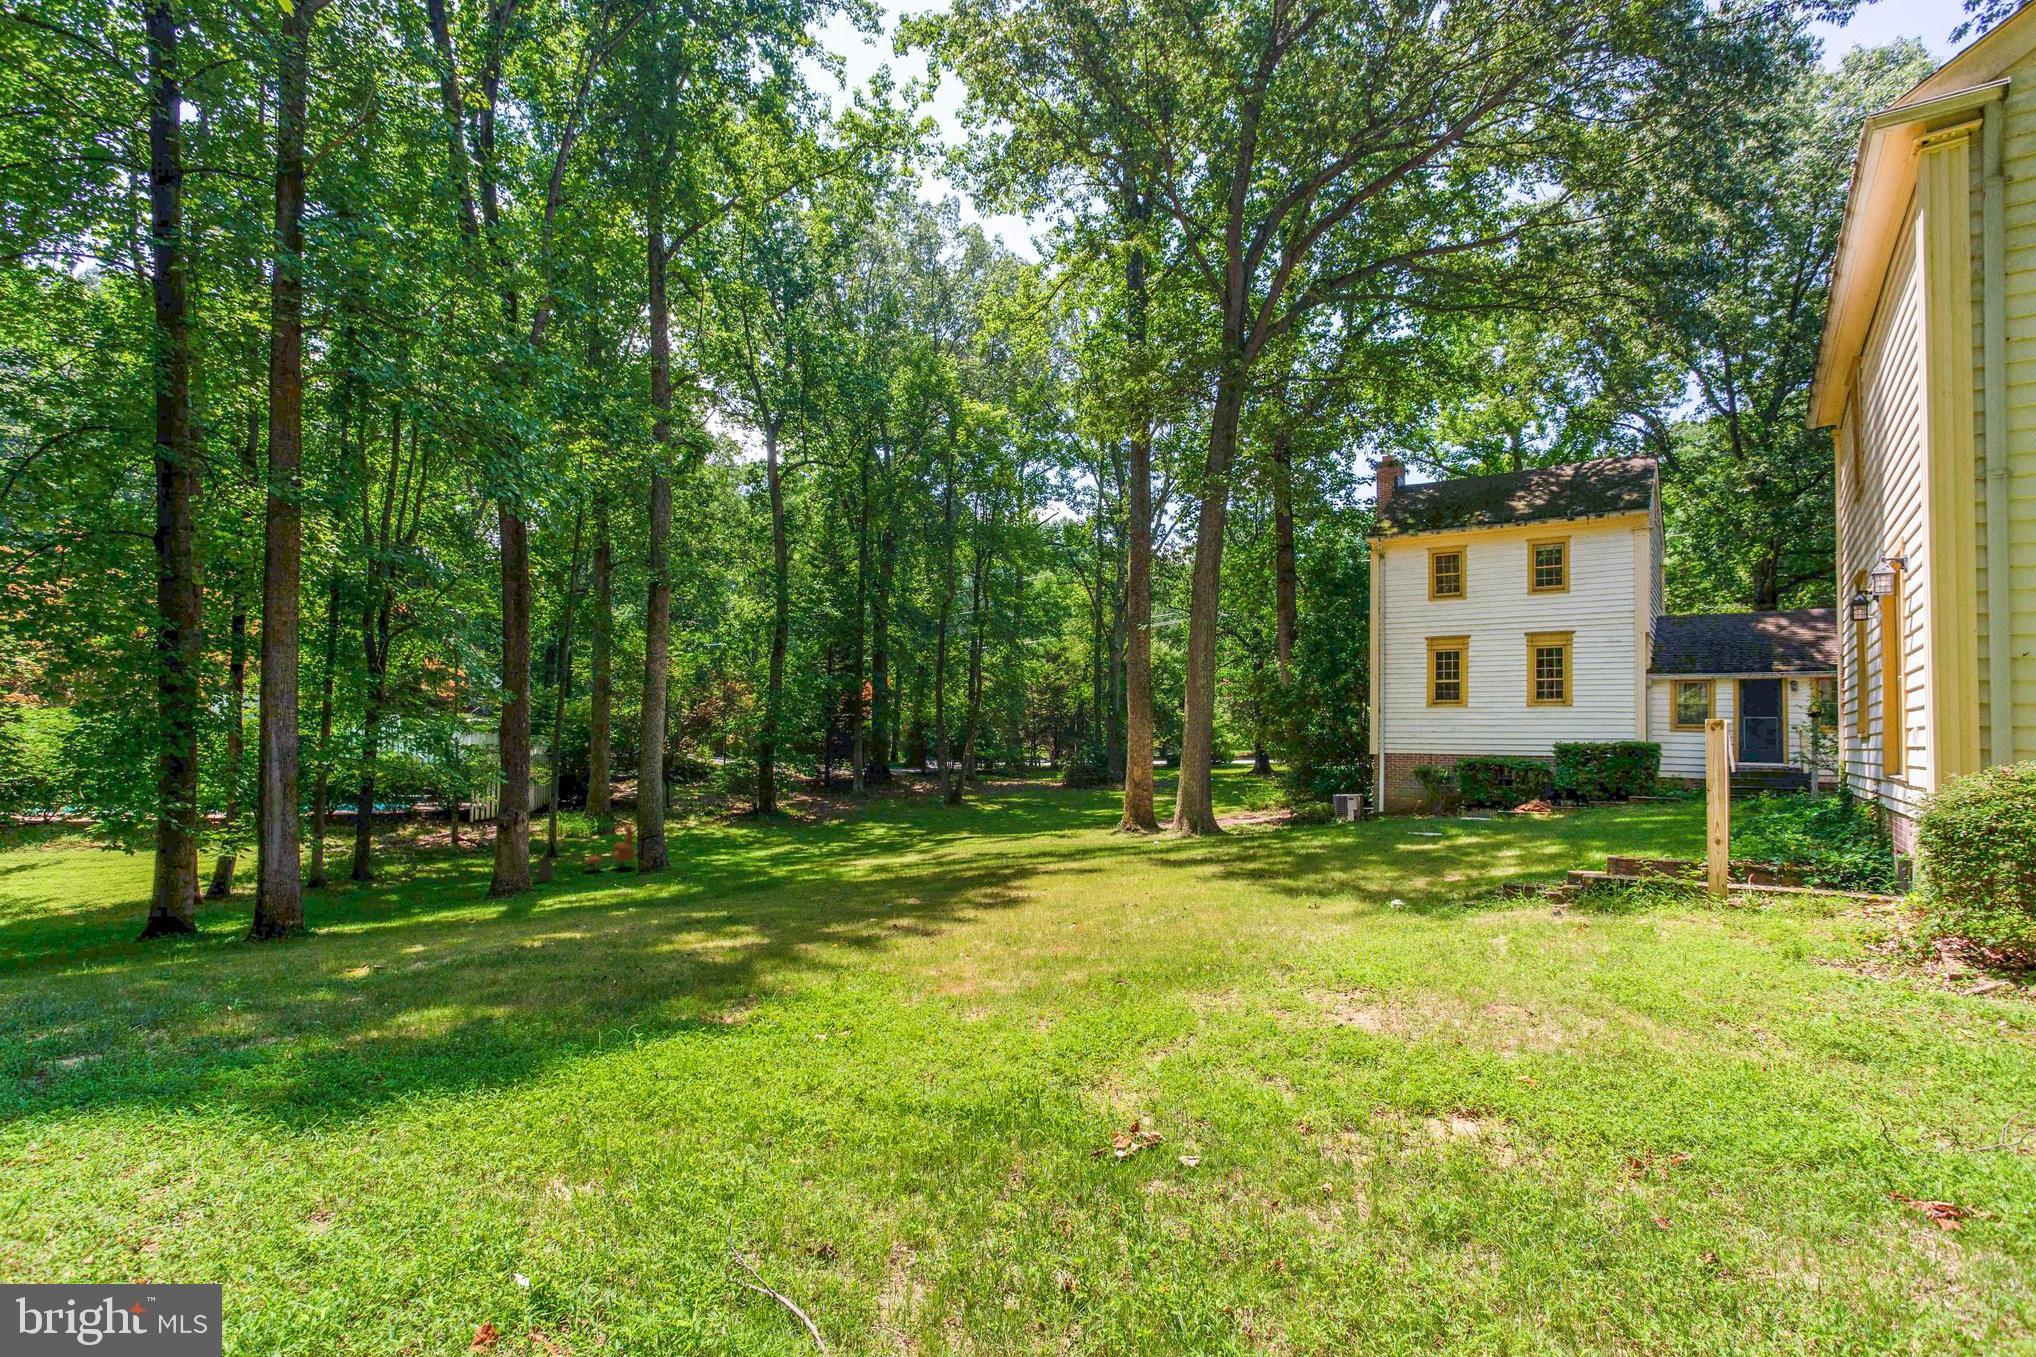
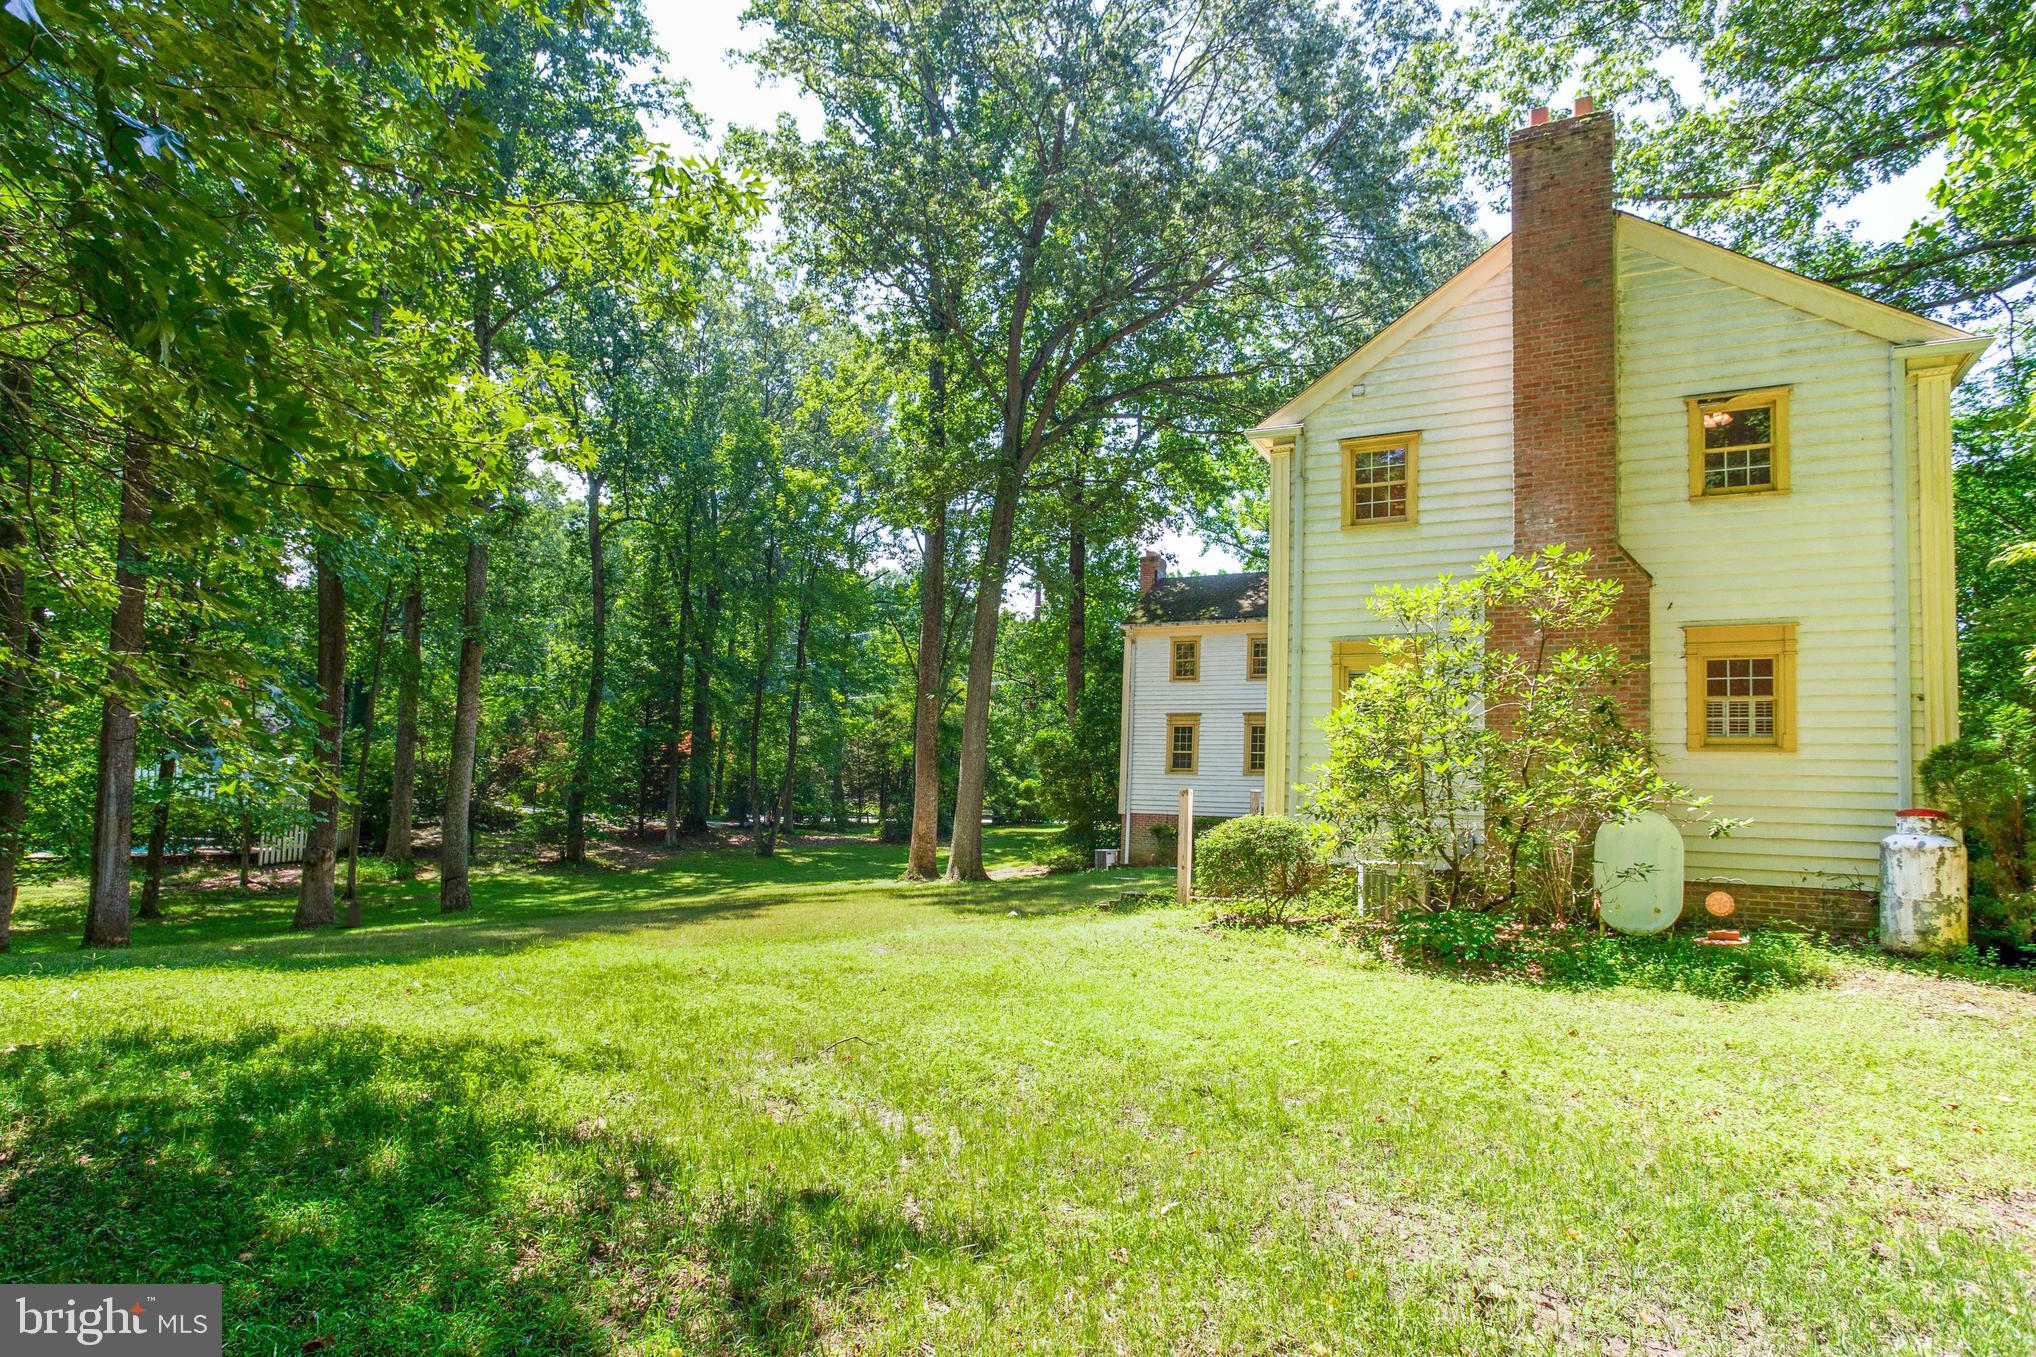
lounge chair: present [586,825,633,872] -> none [391,872,449,919]

